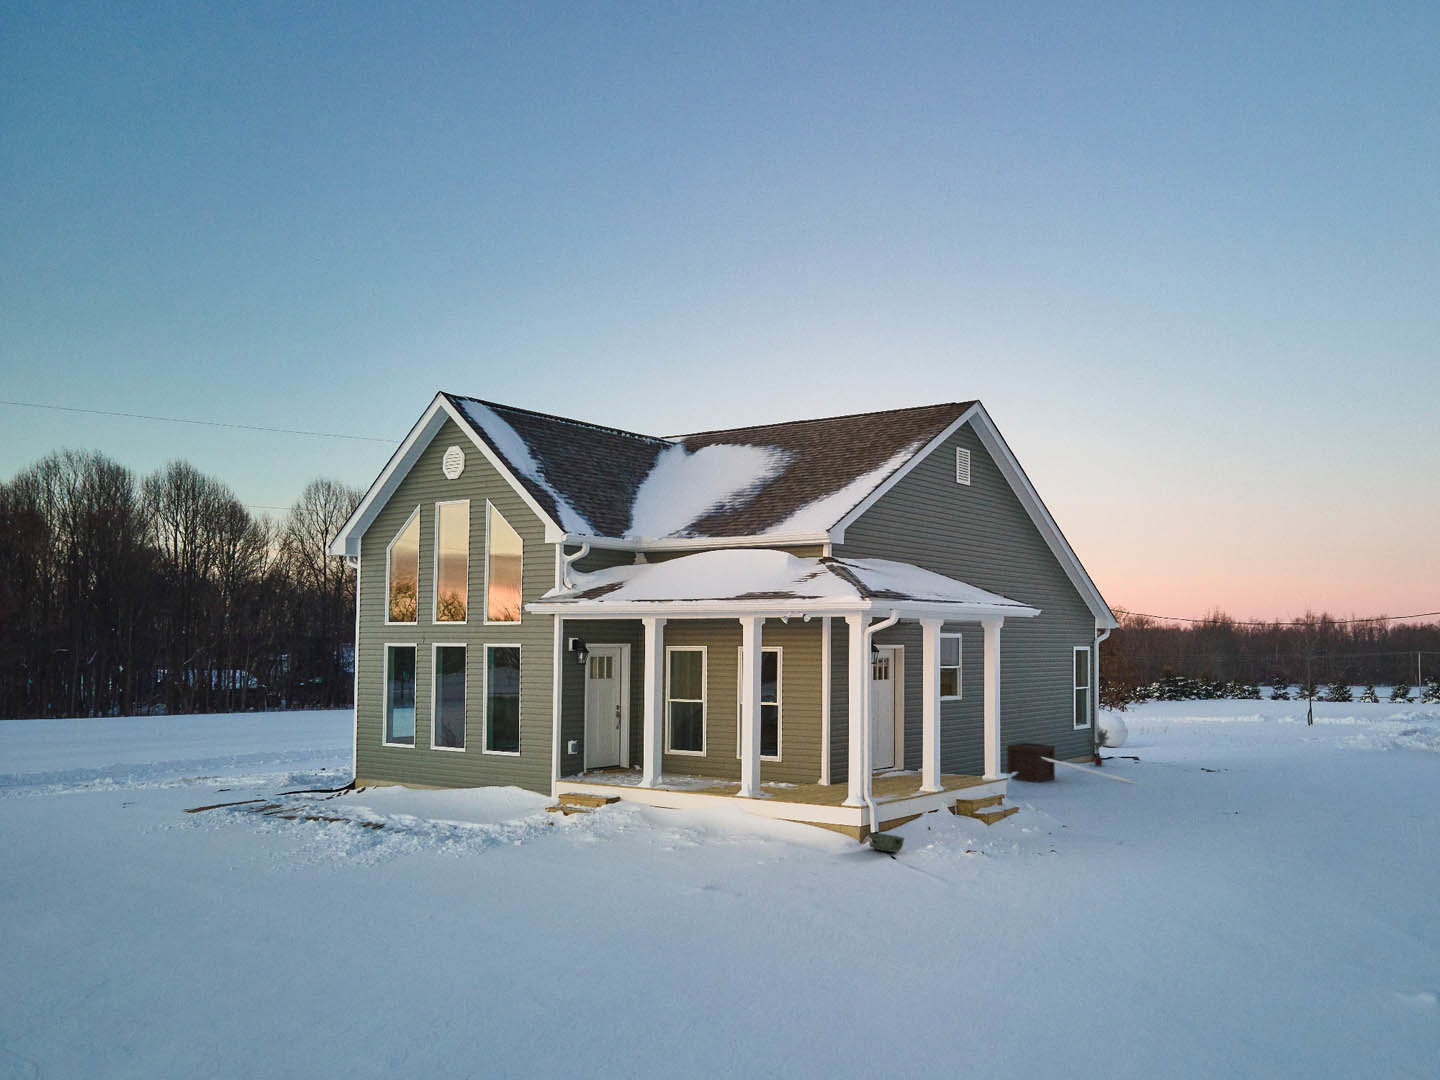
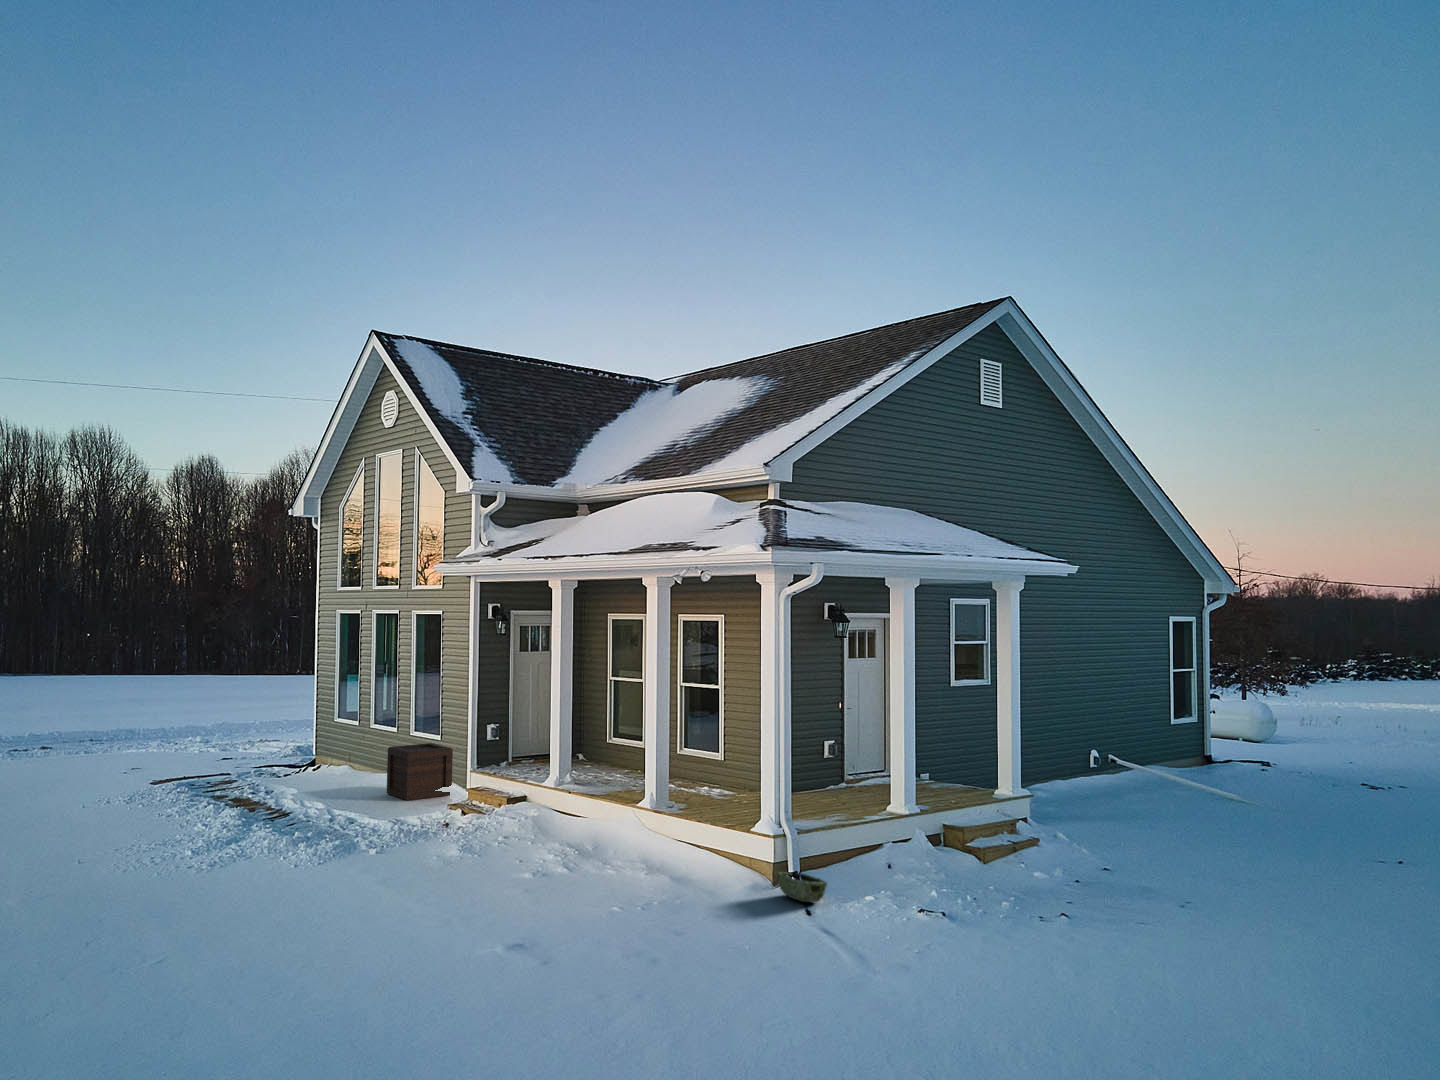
potted tree: present [1087,726,1109,766] -> none [1185,717,1219,770]
wooden crate: present [1007,743,1055,782] -> present [387,743,453,801]

